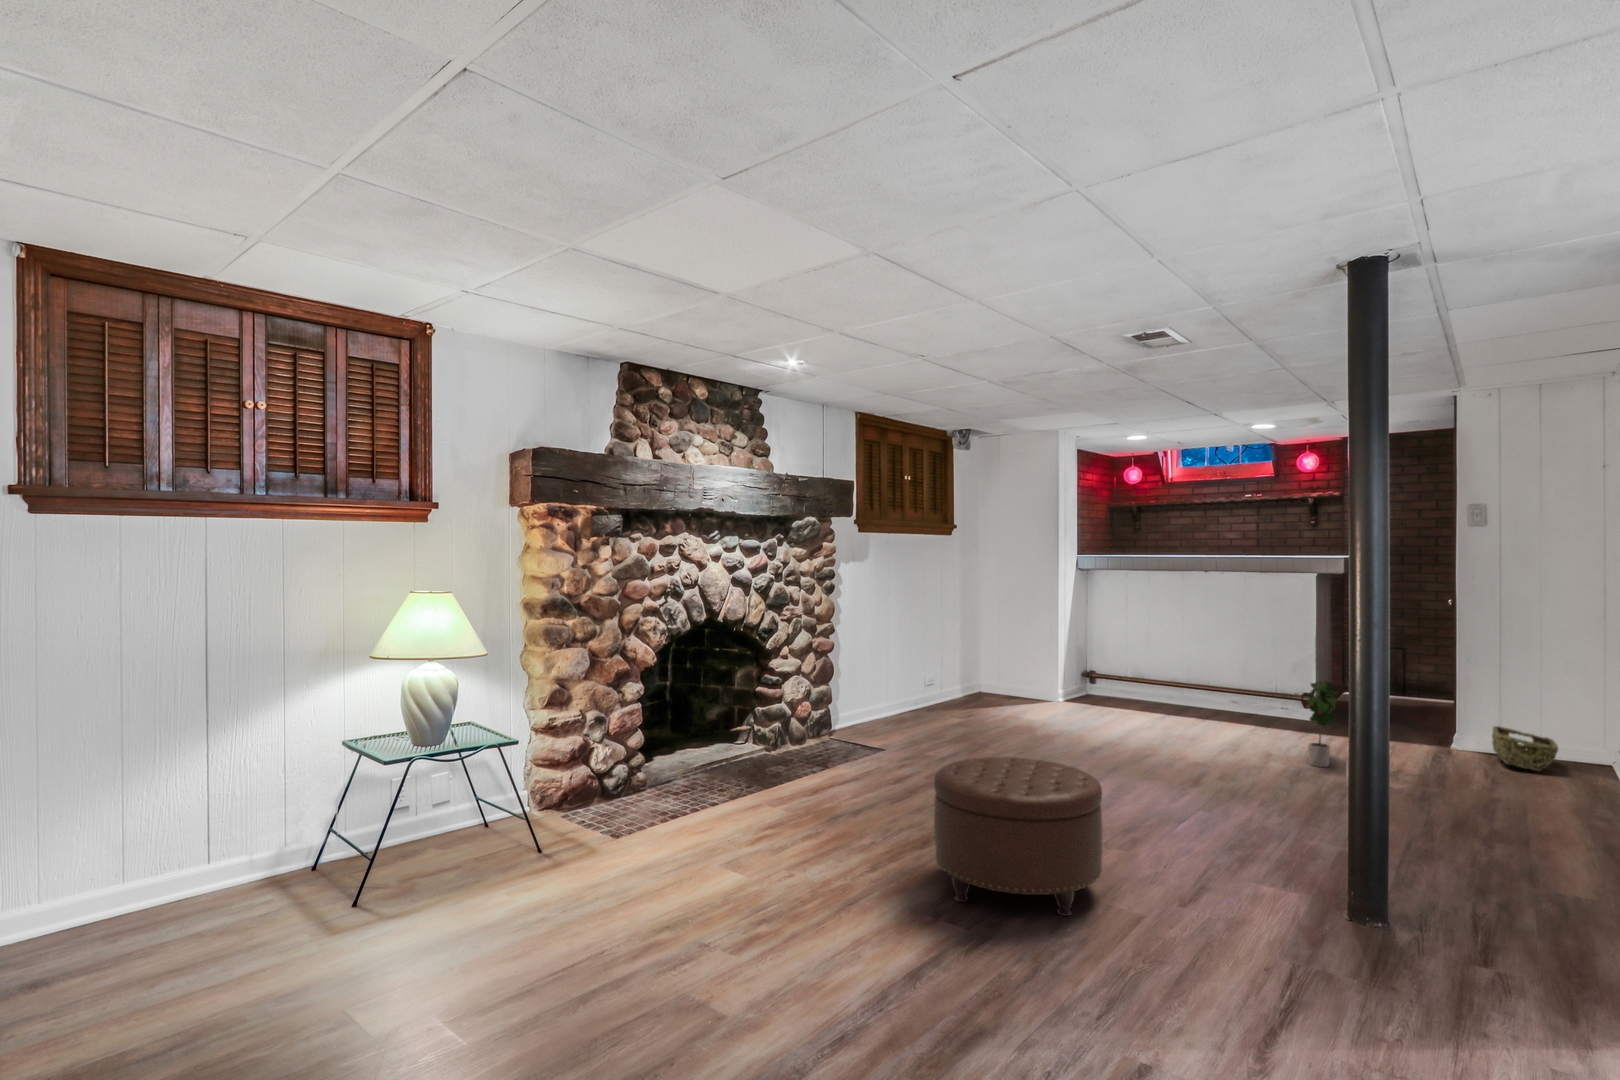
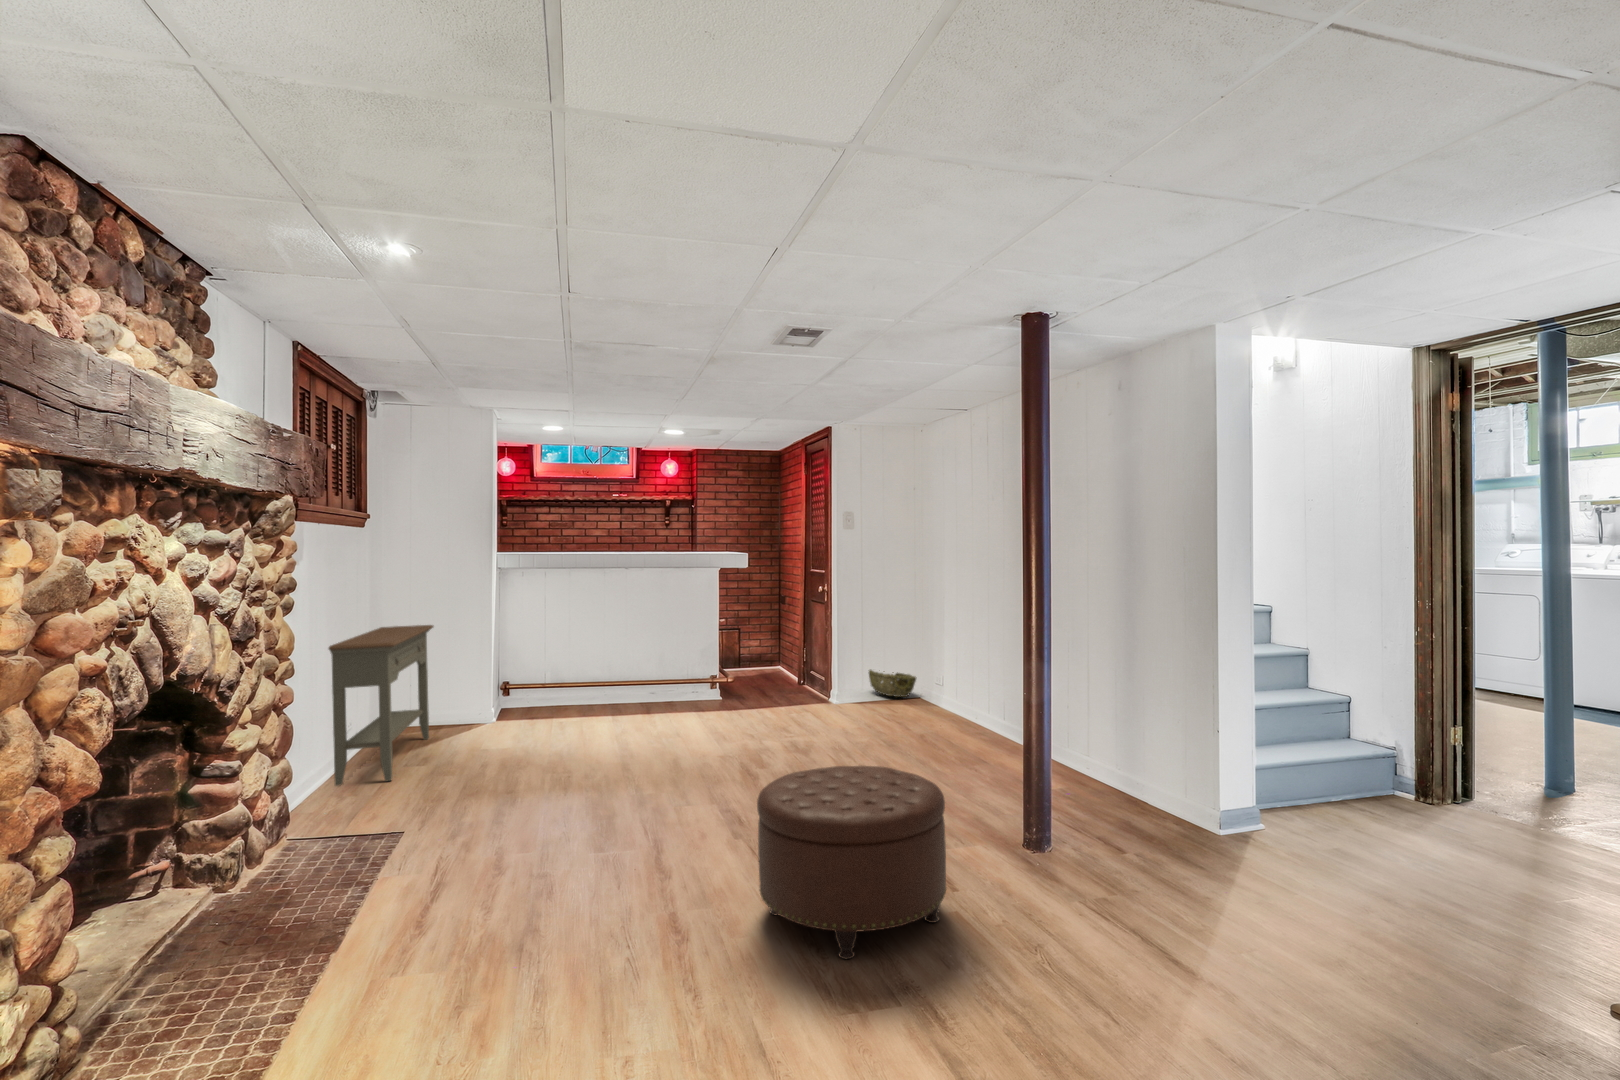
console table: none [887,610,995,722] -> present [329,625,433,786]
potted plant: present [1307,682,1336,767] -> none [790,652,826,726]

